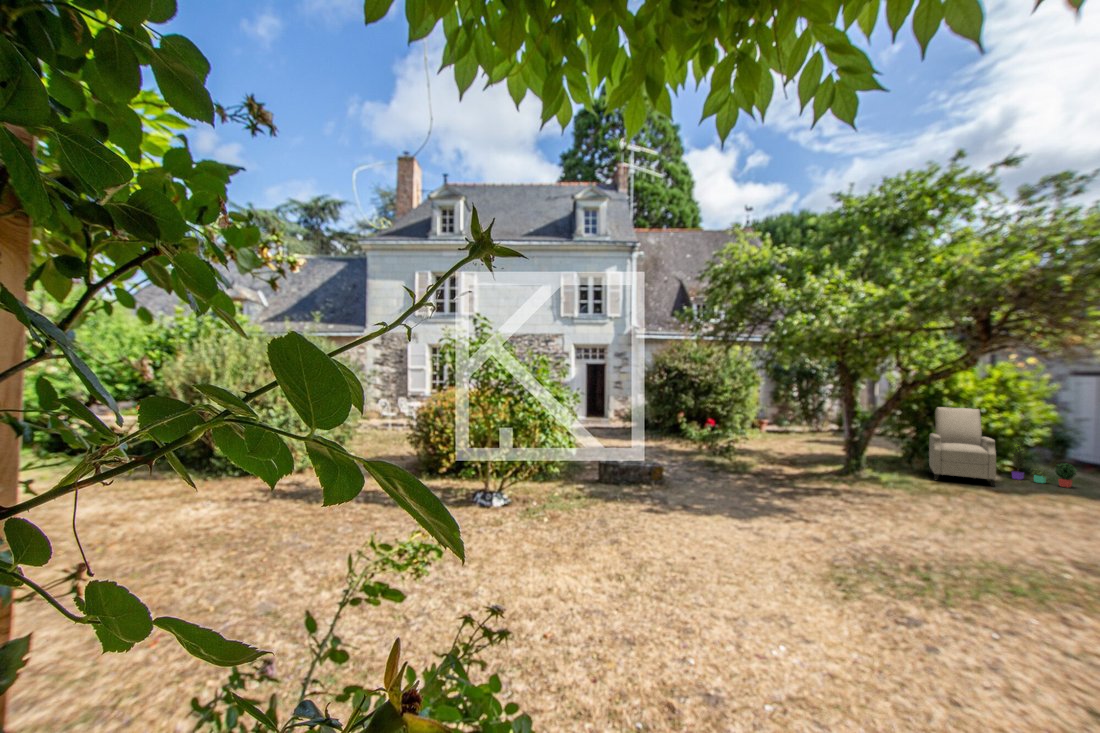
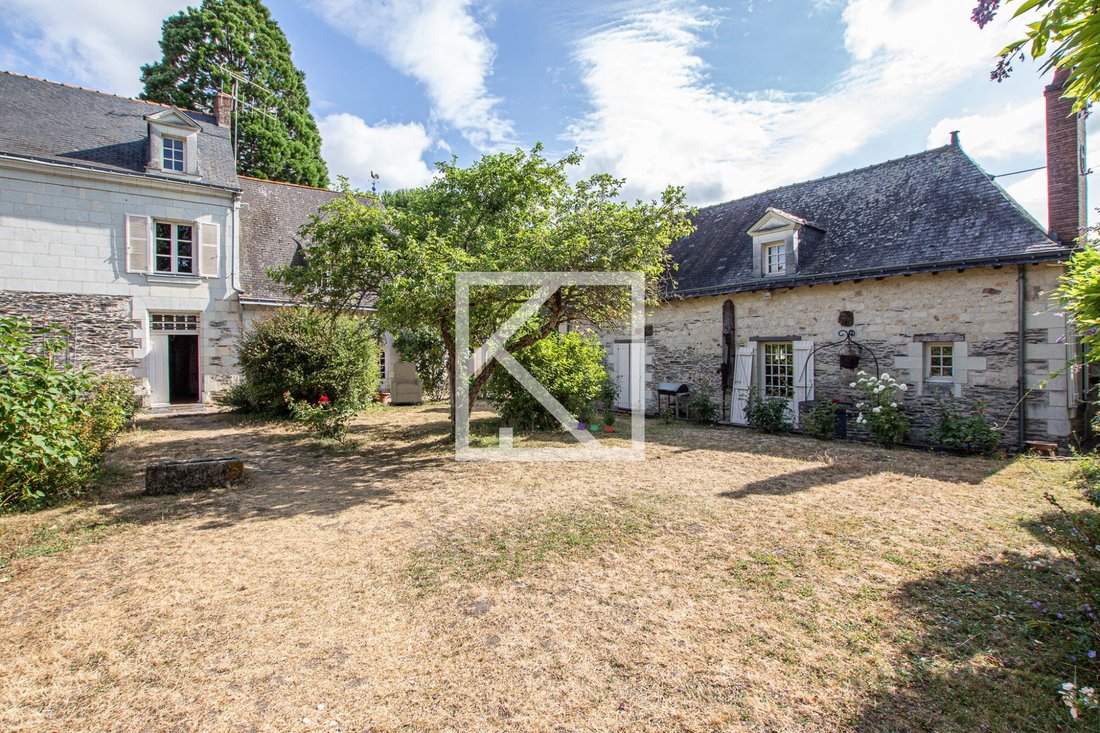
chair: present [929,407,996,486] -> present [391,362,422,406]

